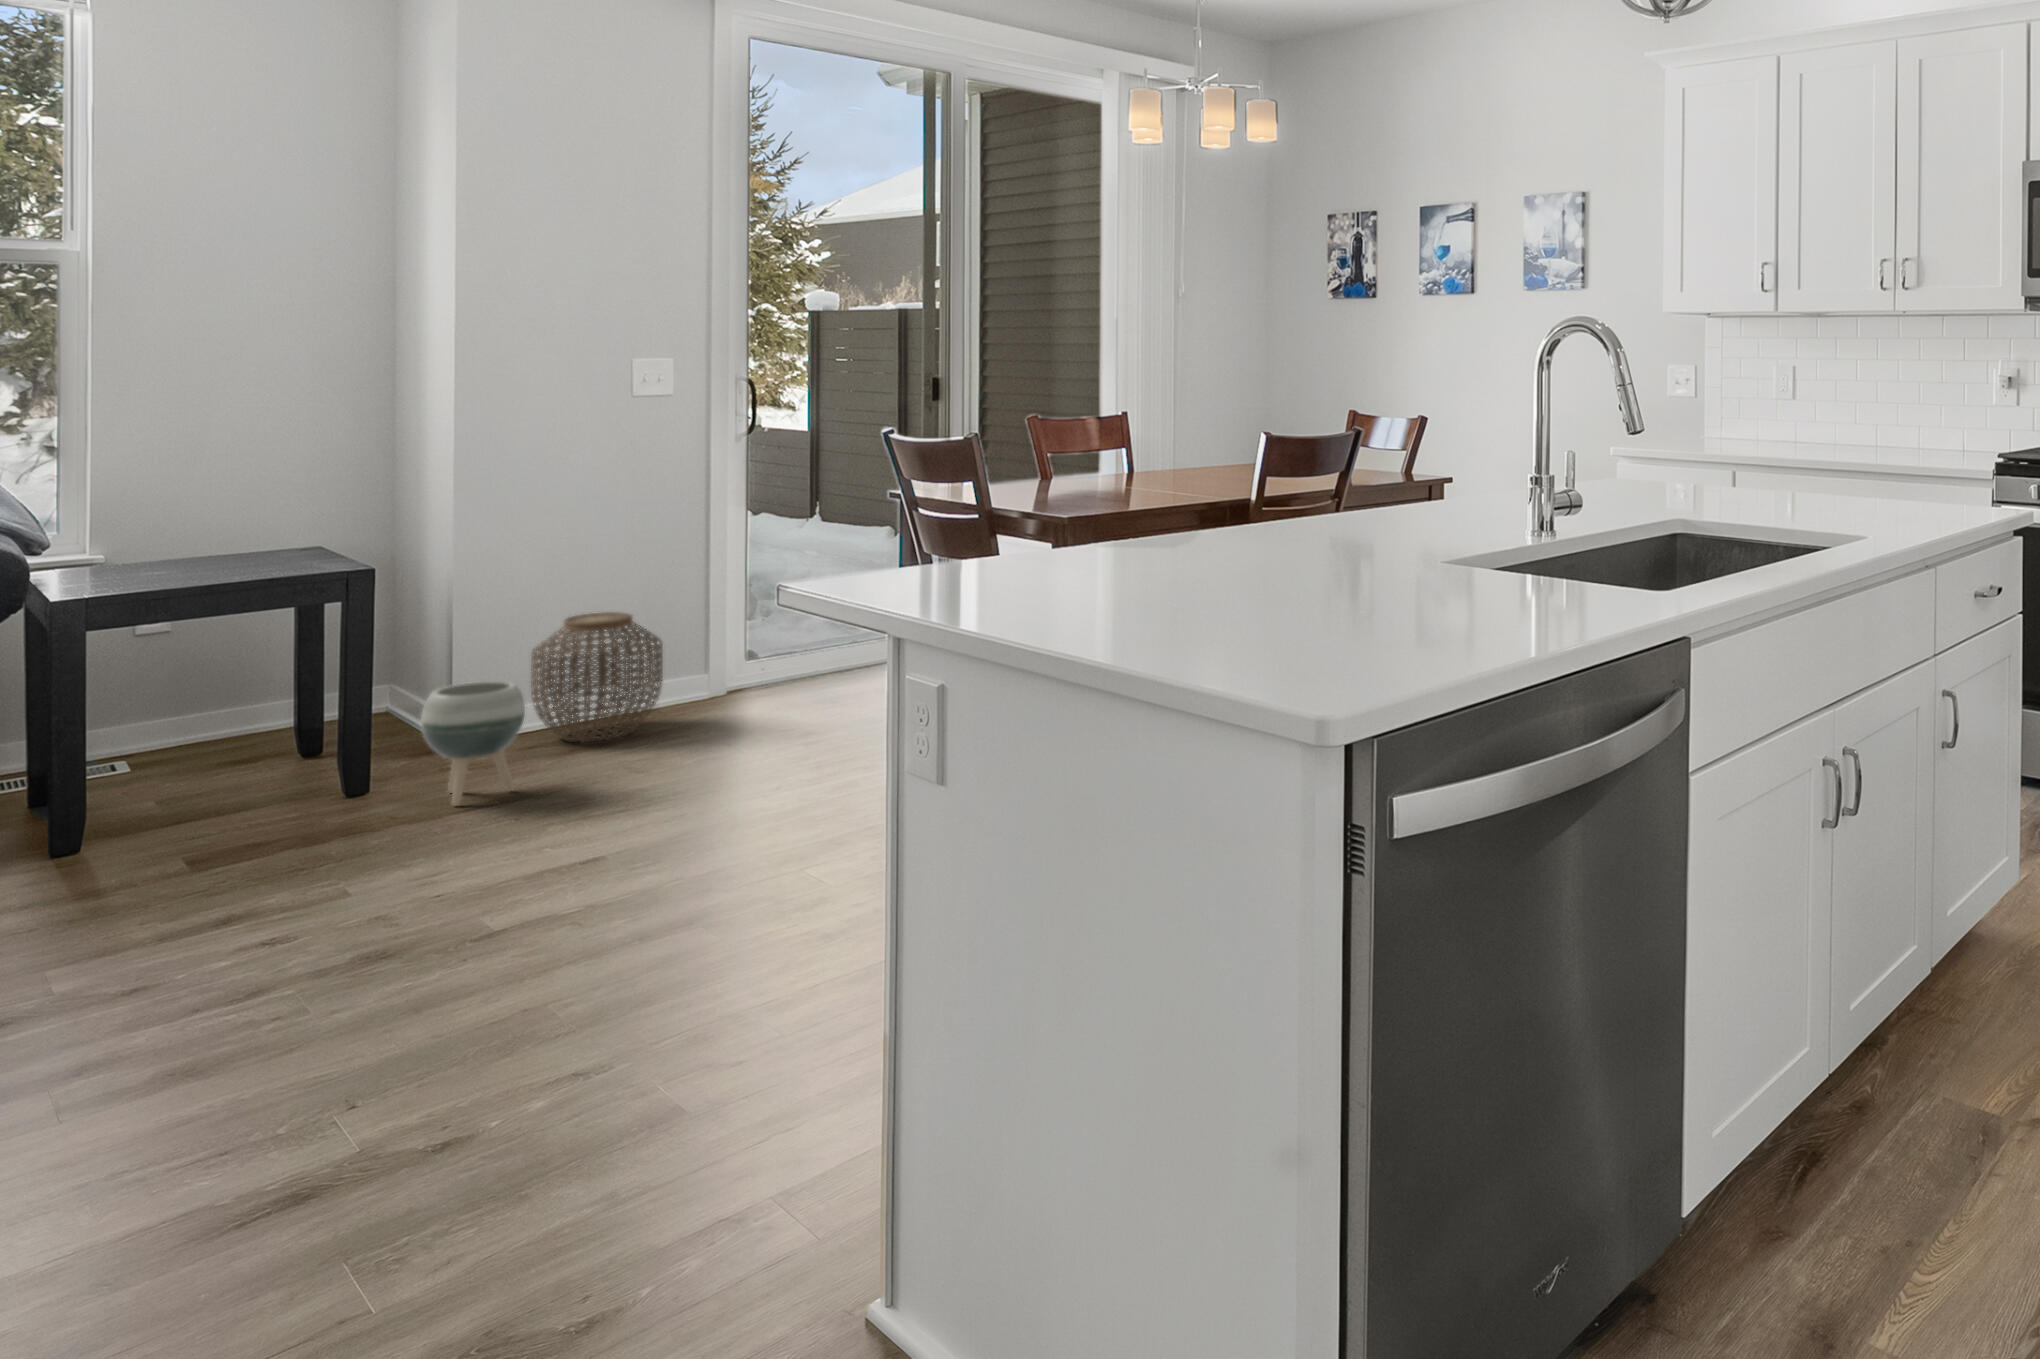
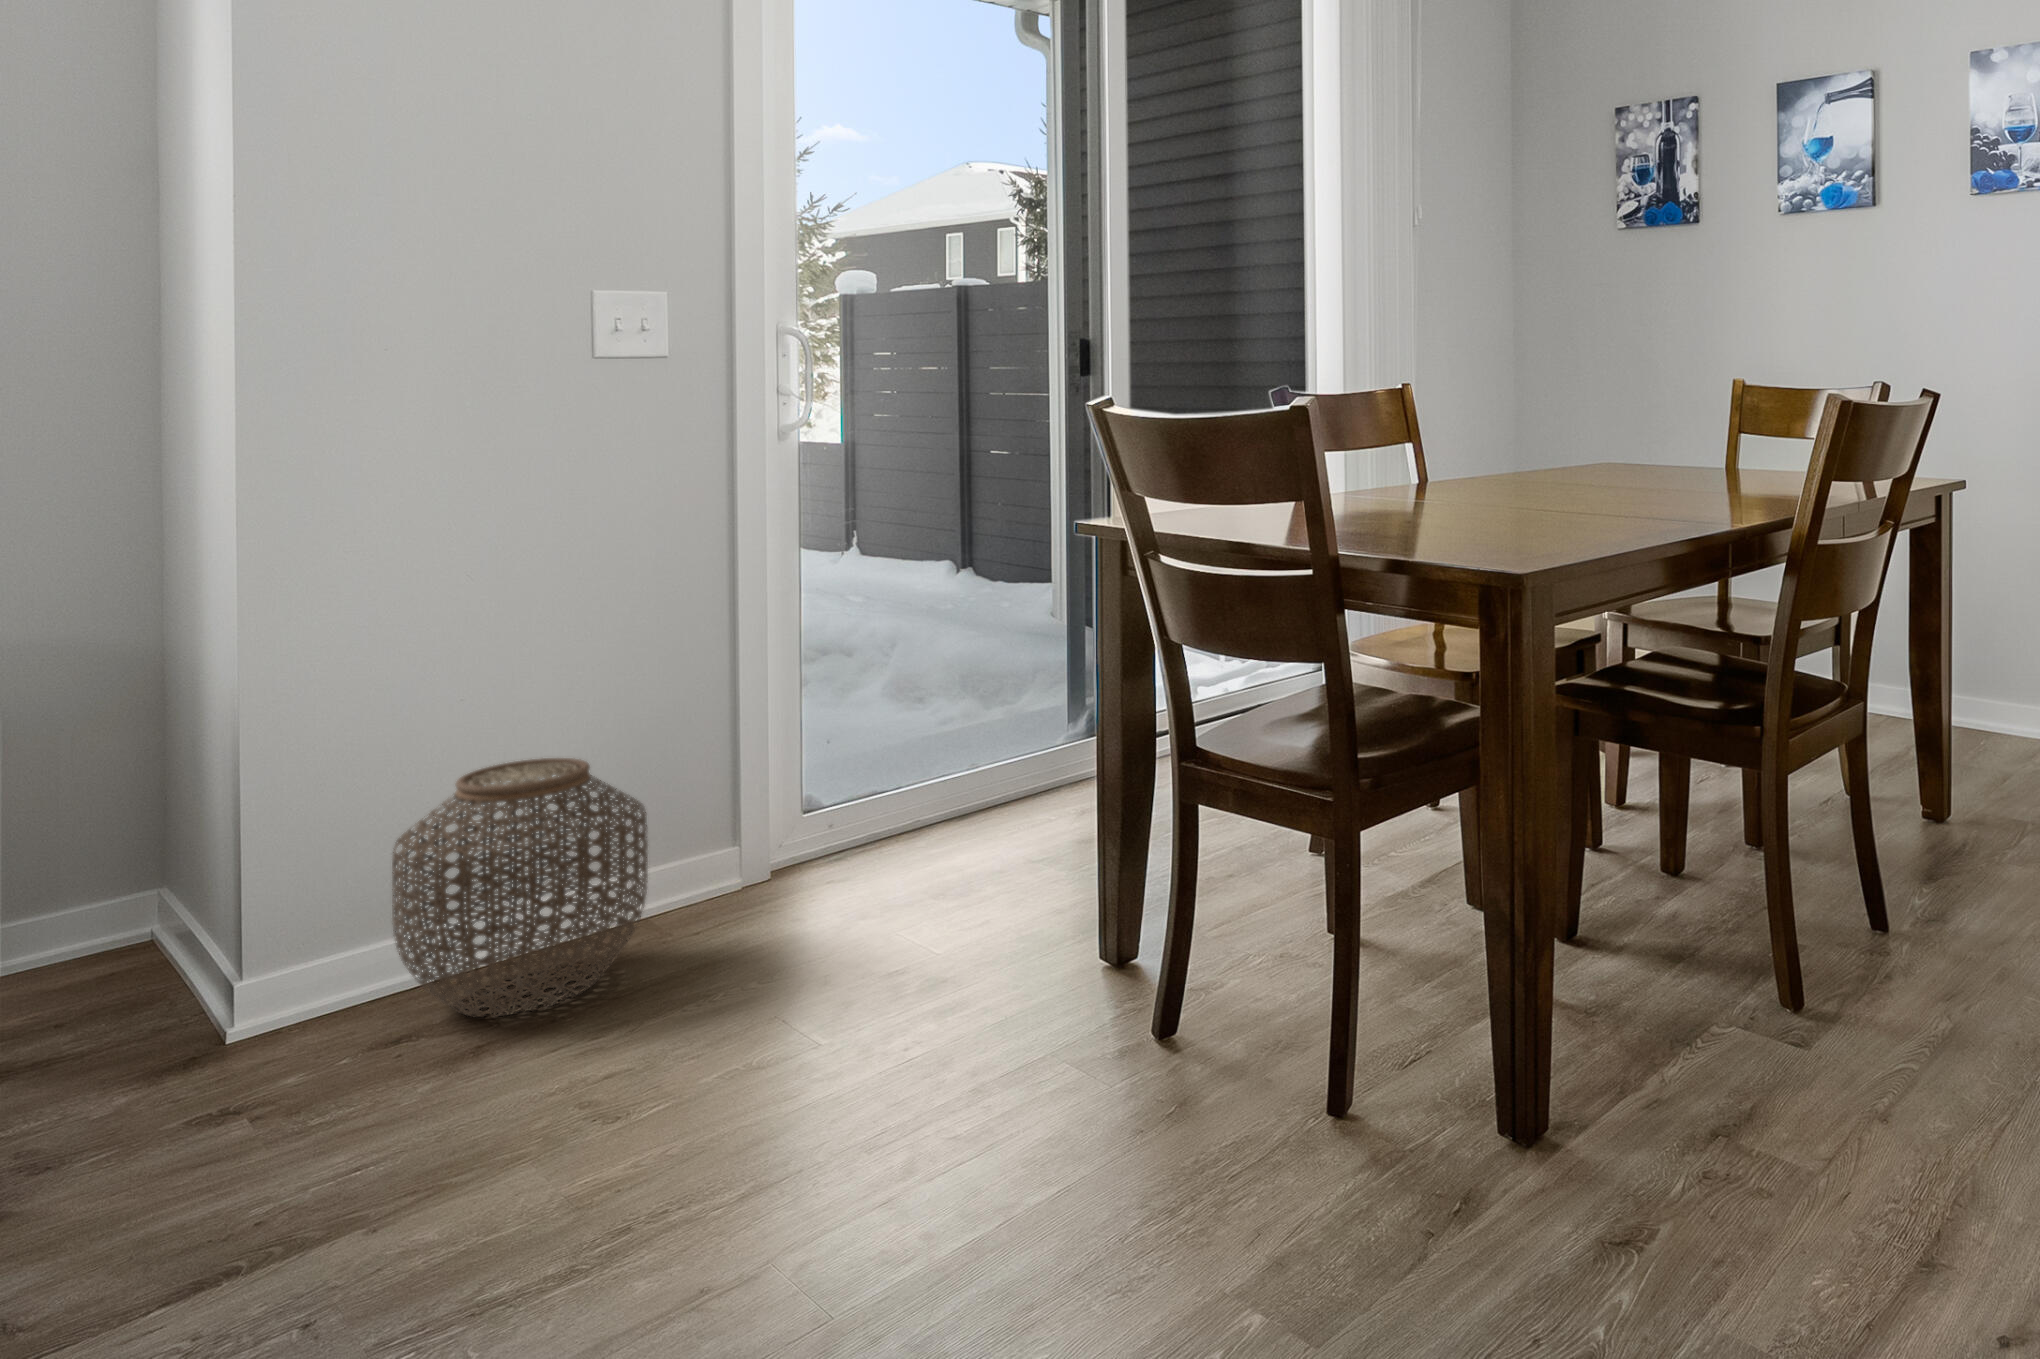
planter: present [421,681,525,806] -> none [88,945,336,1252]

